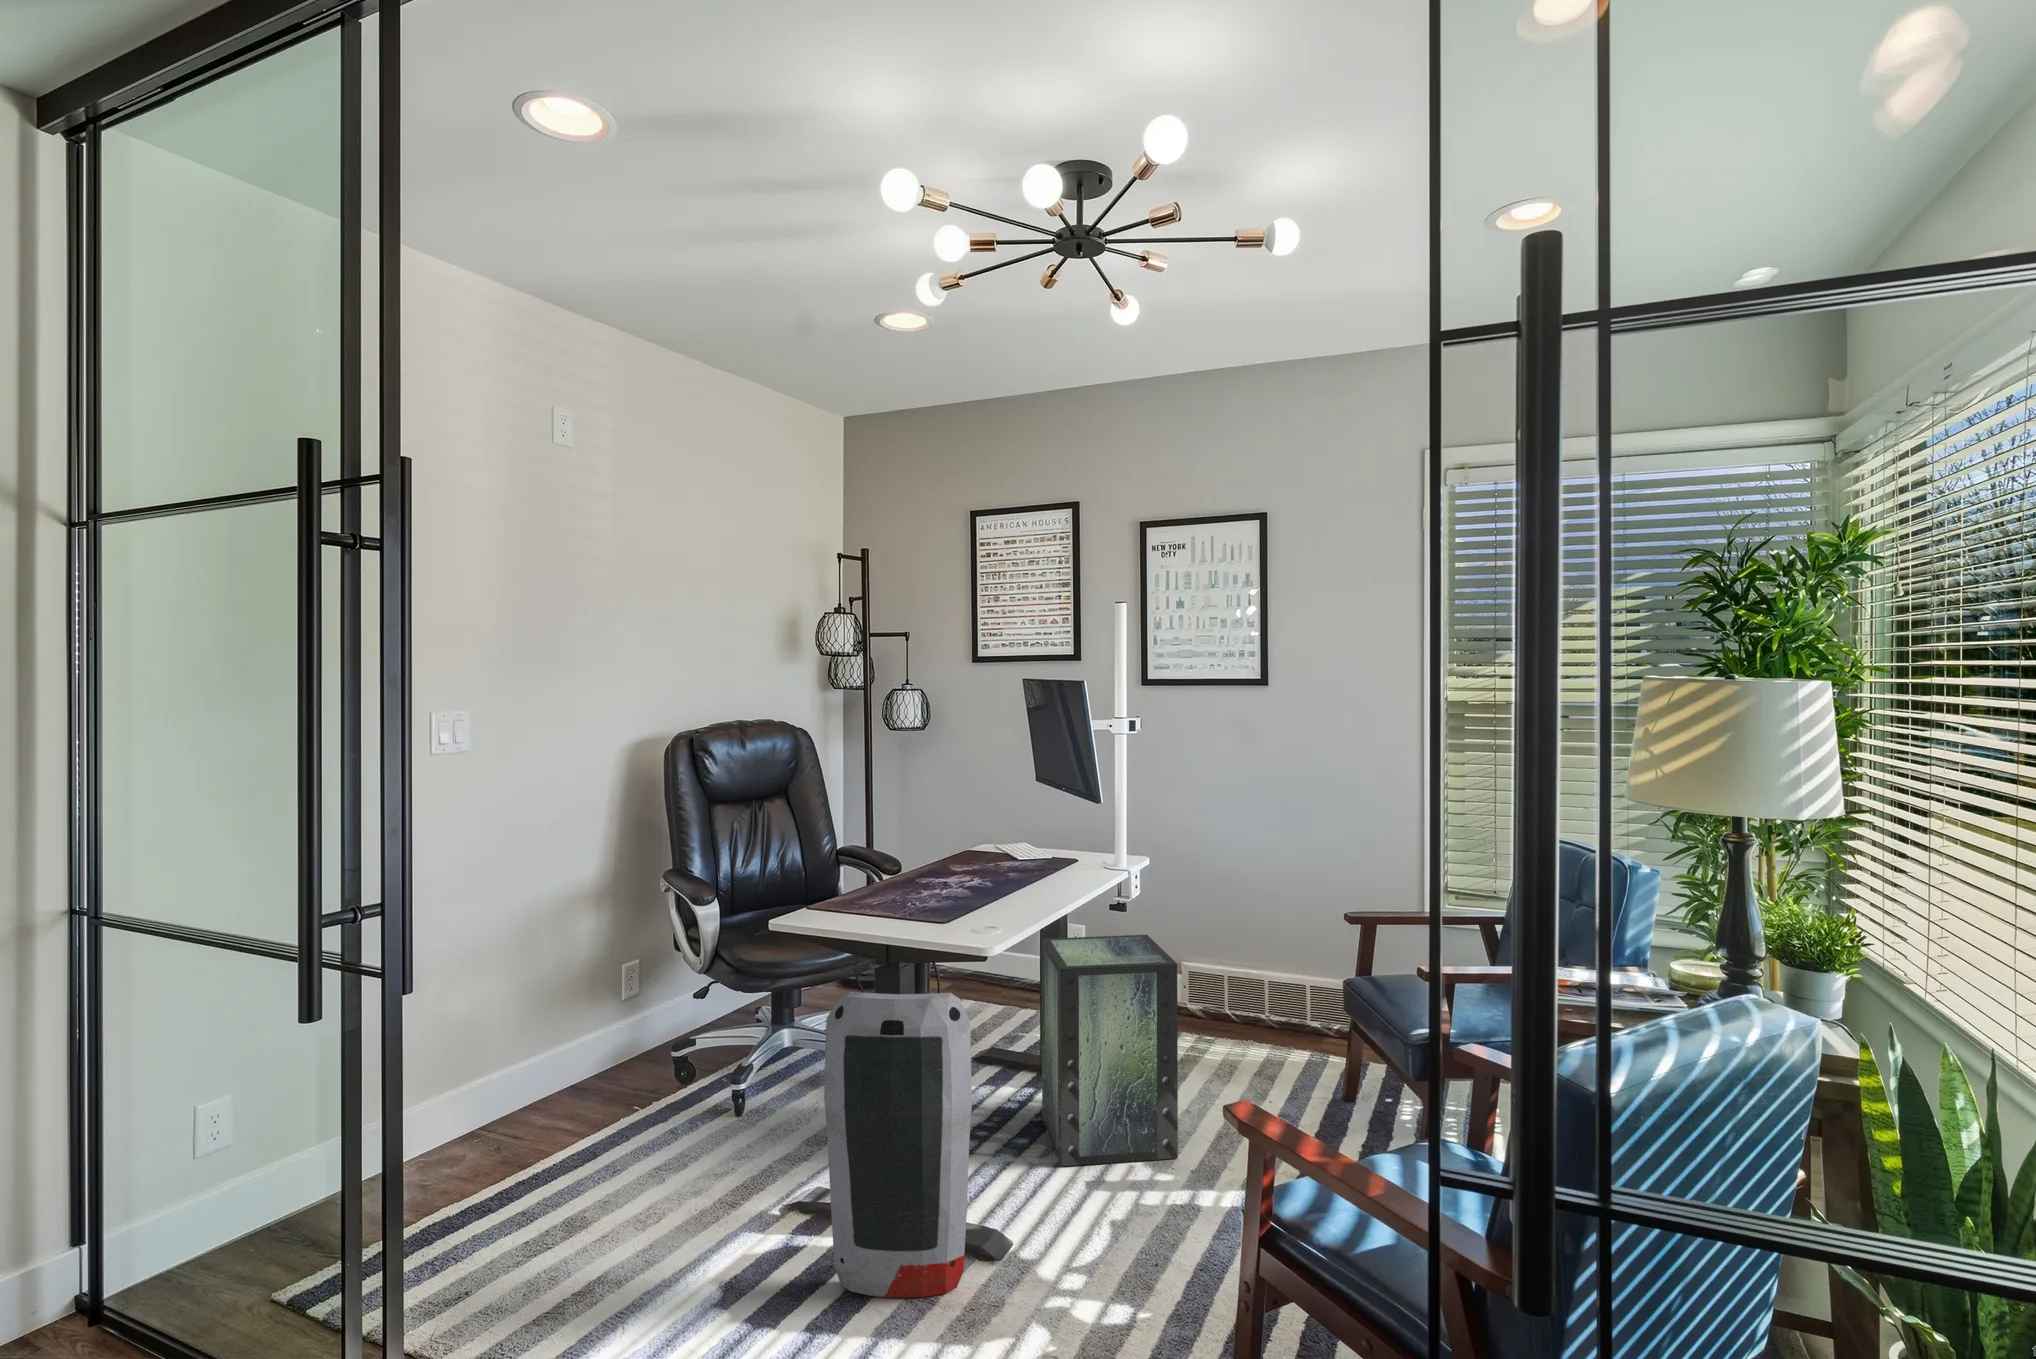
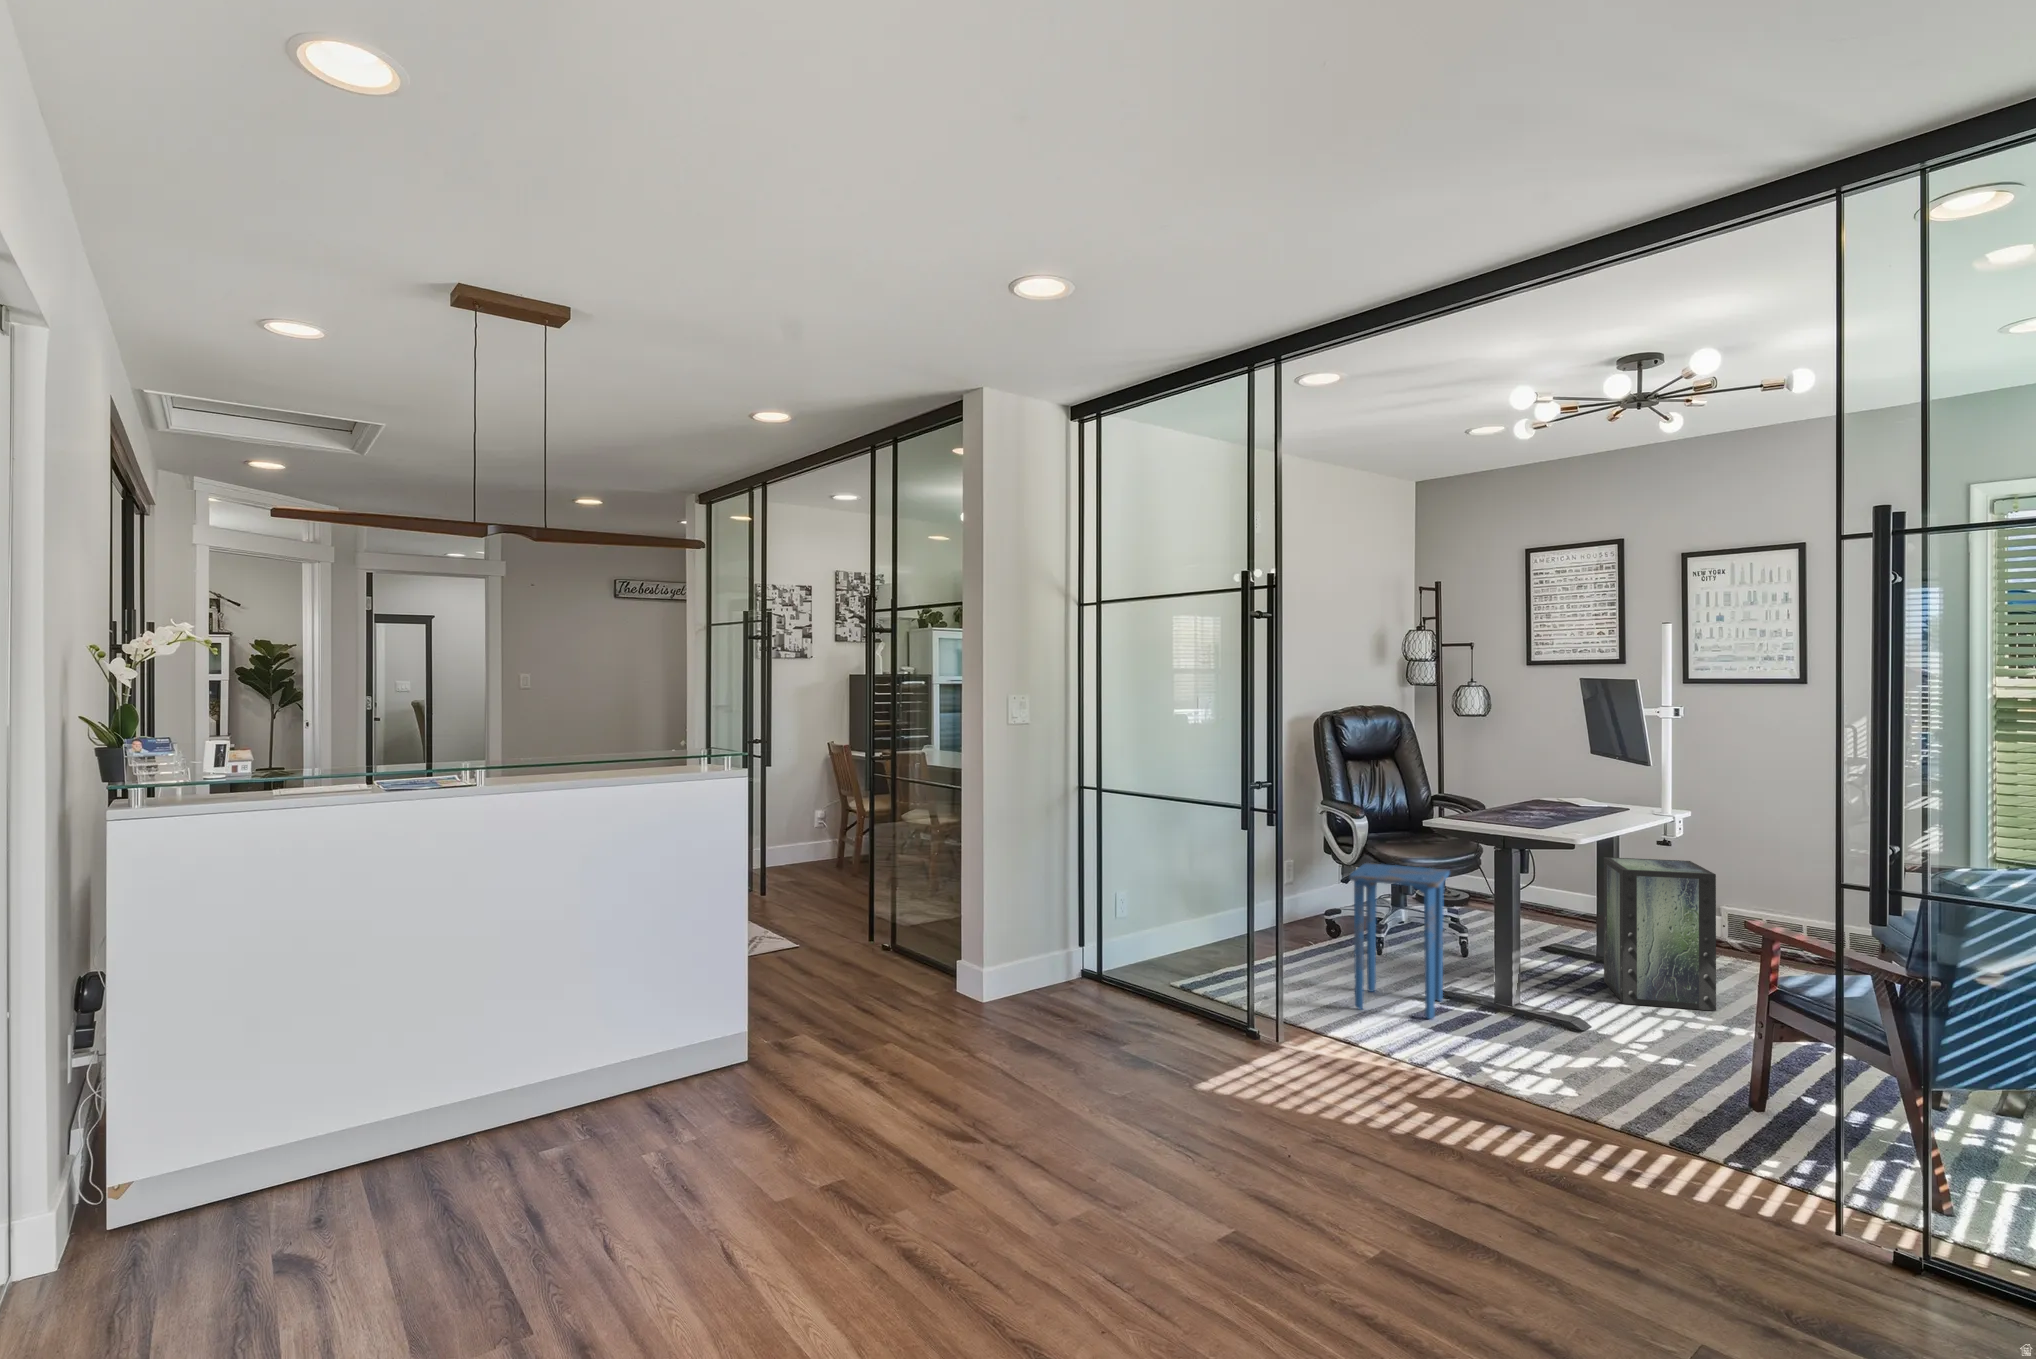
air purifier: present [824,991,972,1298] -> none [1472,857,1570,1039]
side table: none [624,996,810,1279] -> present [1349,863,1449,1019]

